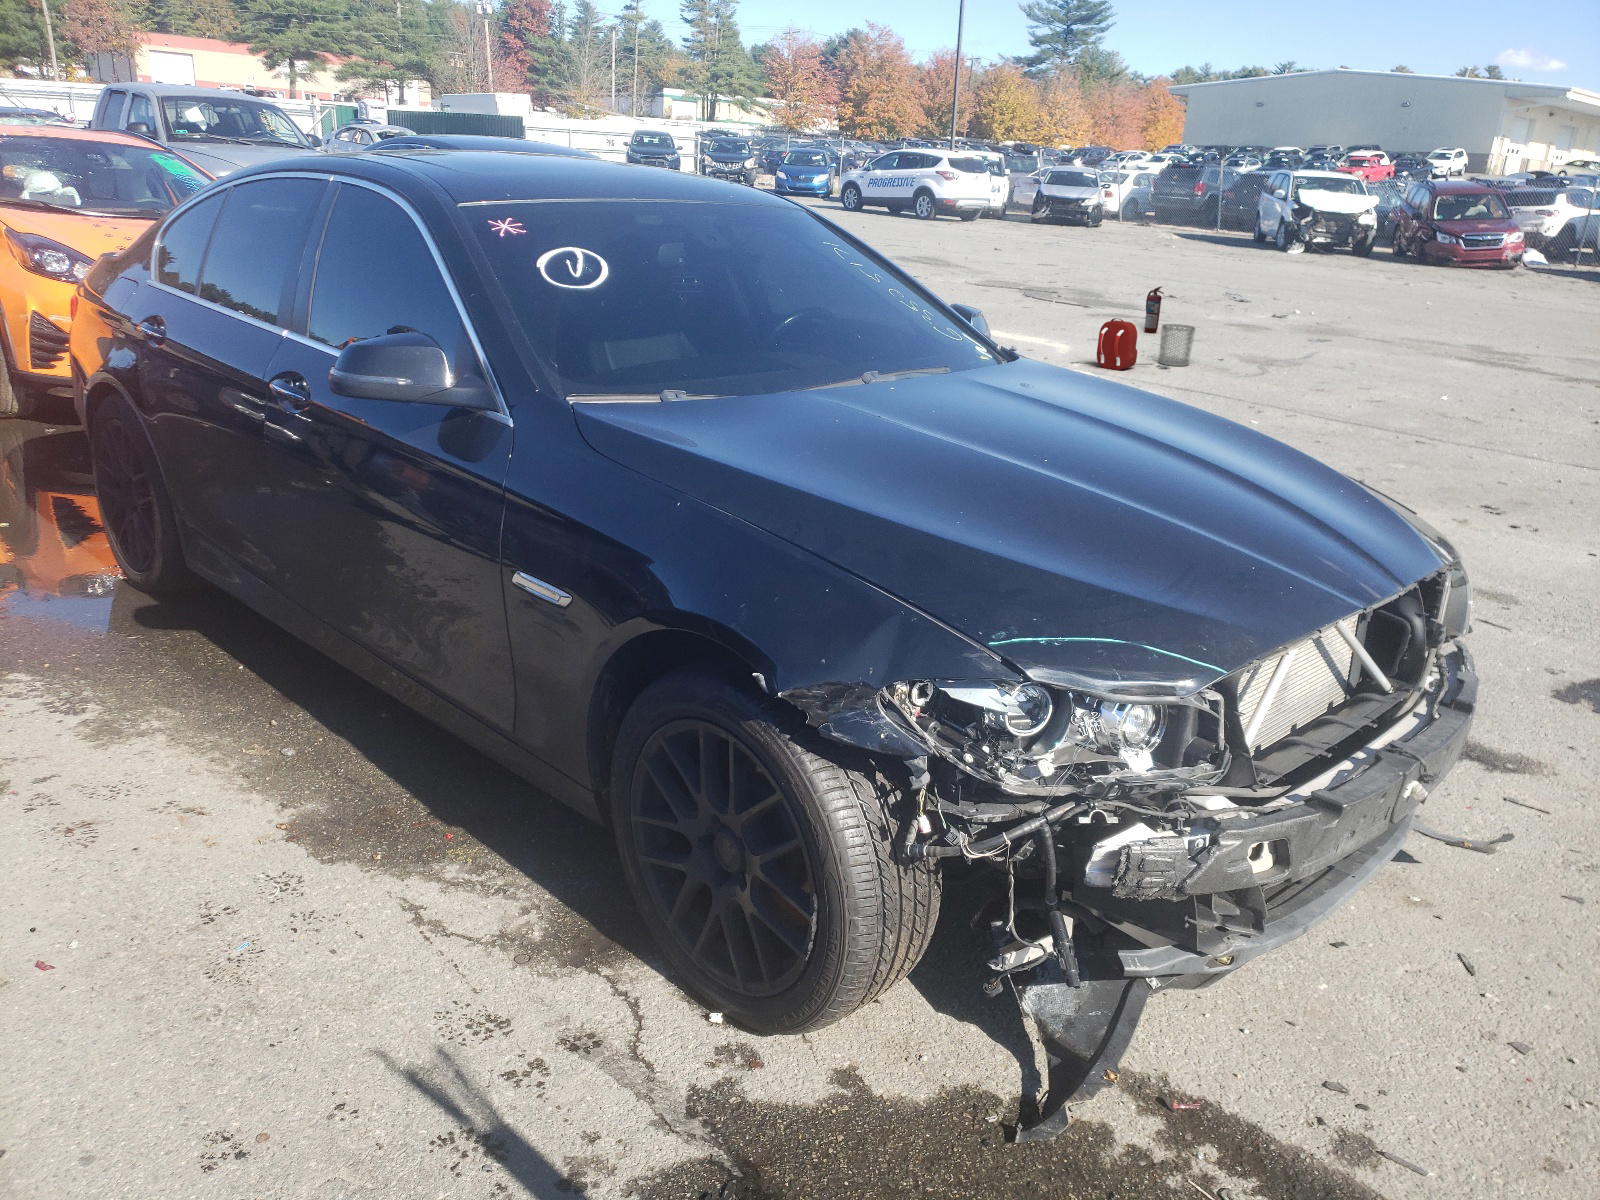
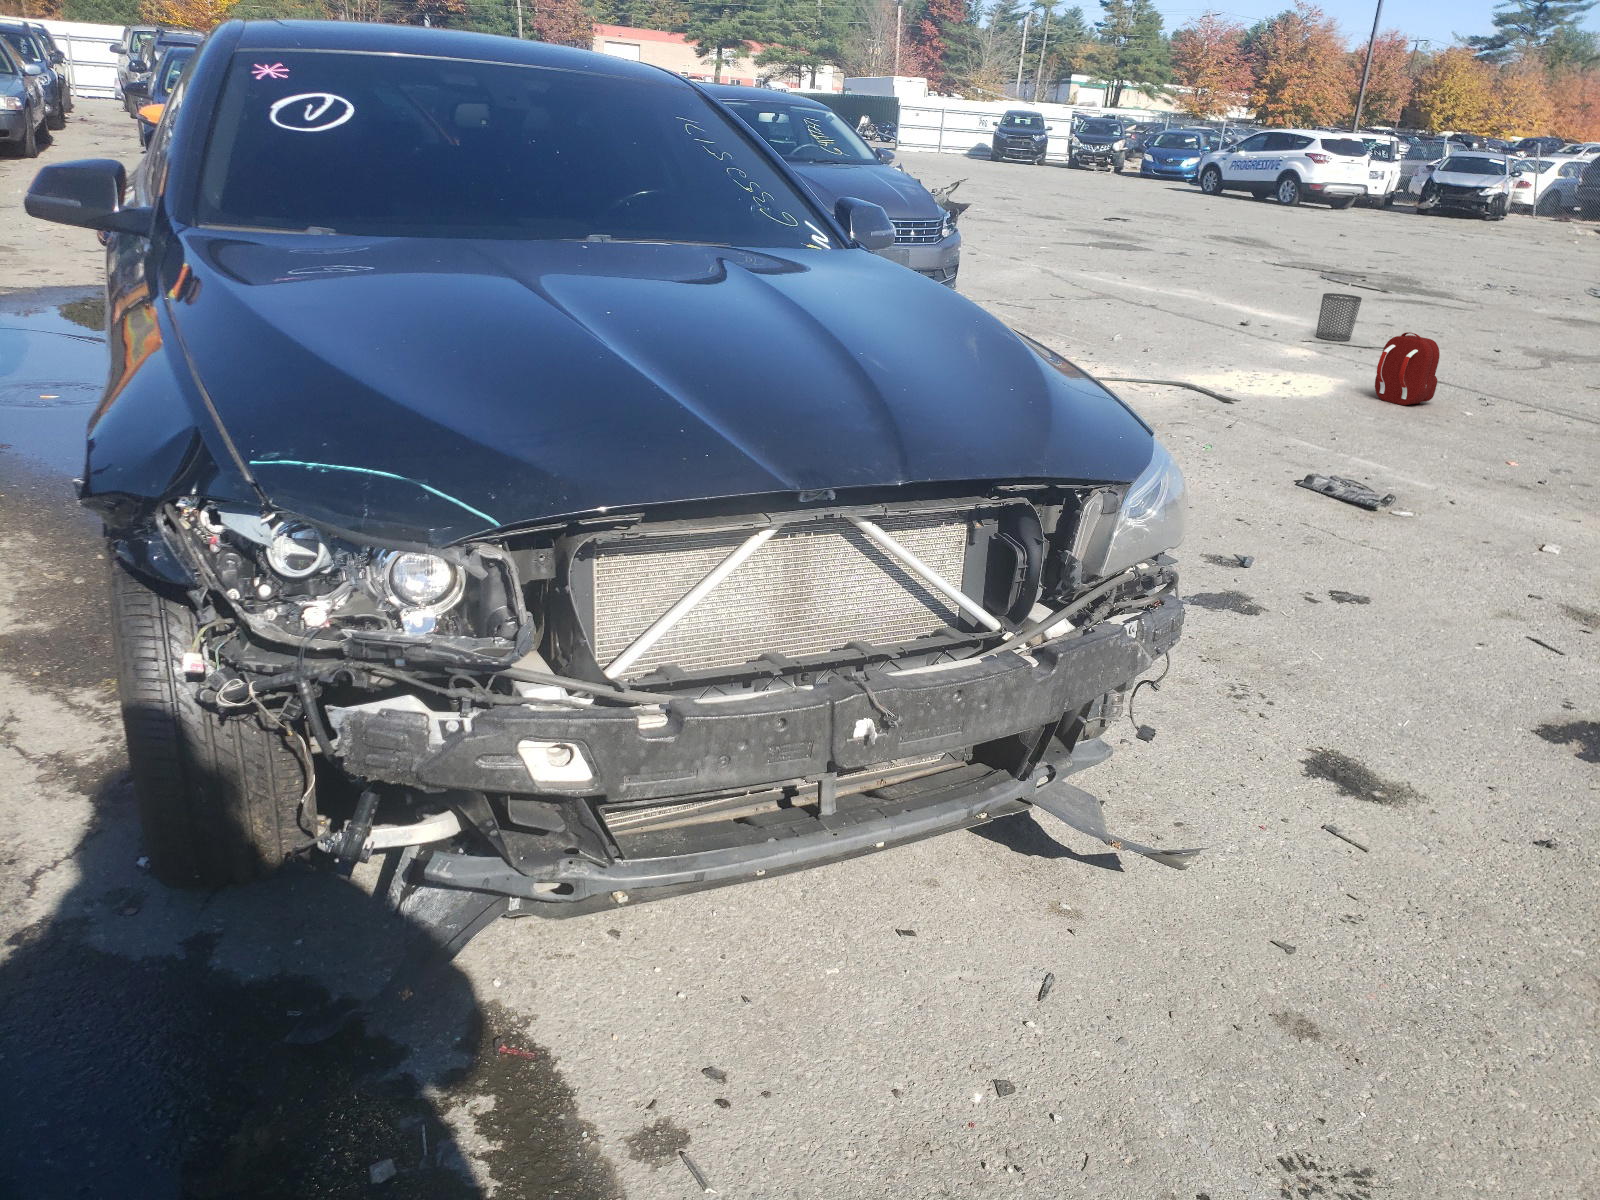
fire extinguisher: present [1144,286,1164,333] -> none [1480,291,1515,354]
waste bin: present [1159,324,1195,366] -> present [1316,293,1362,341]

